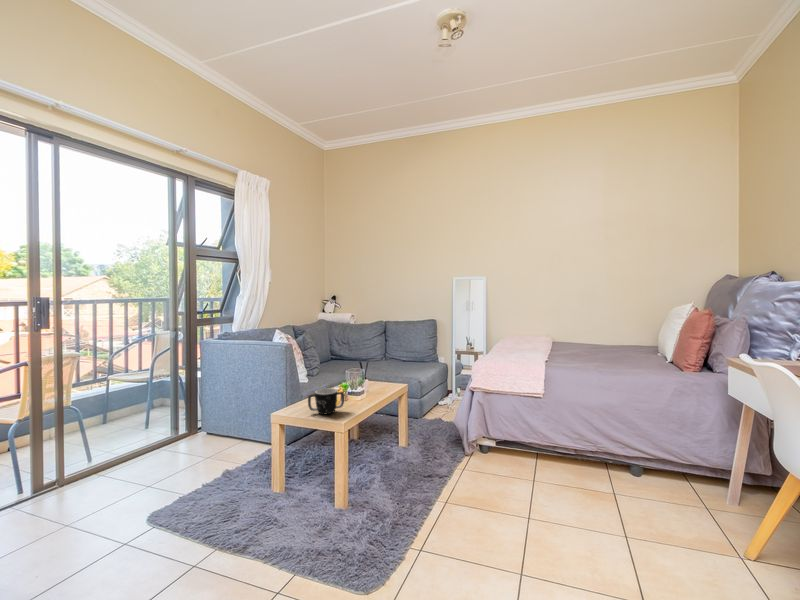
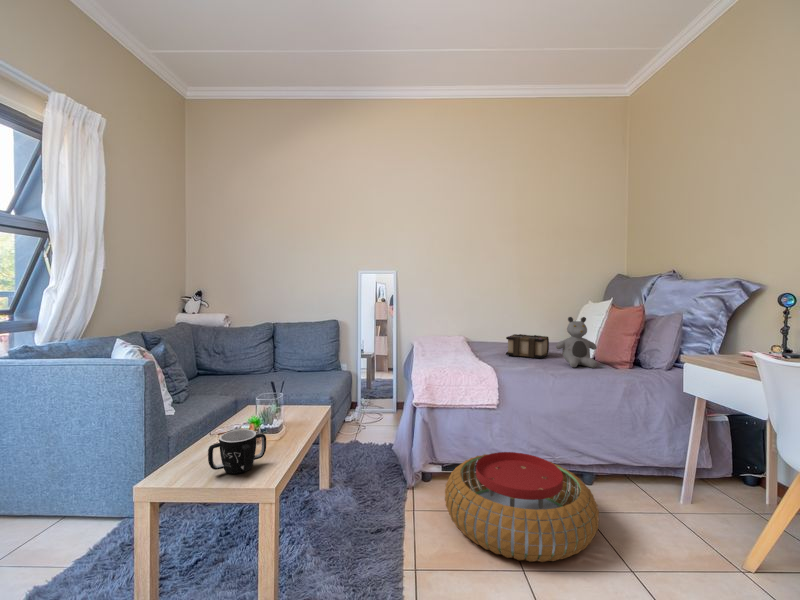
teddy bear: none [615,319,659,368] -> present [556,317,597,368]
book: none [575,335,621,358] -> present [506,334,549,358]
pouf: none [485,434,617,521] -> present [445,452,599,562]

